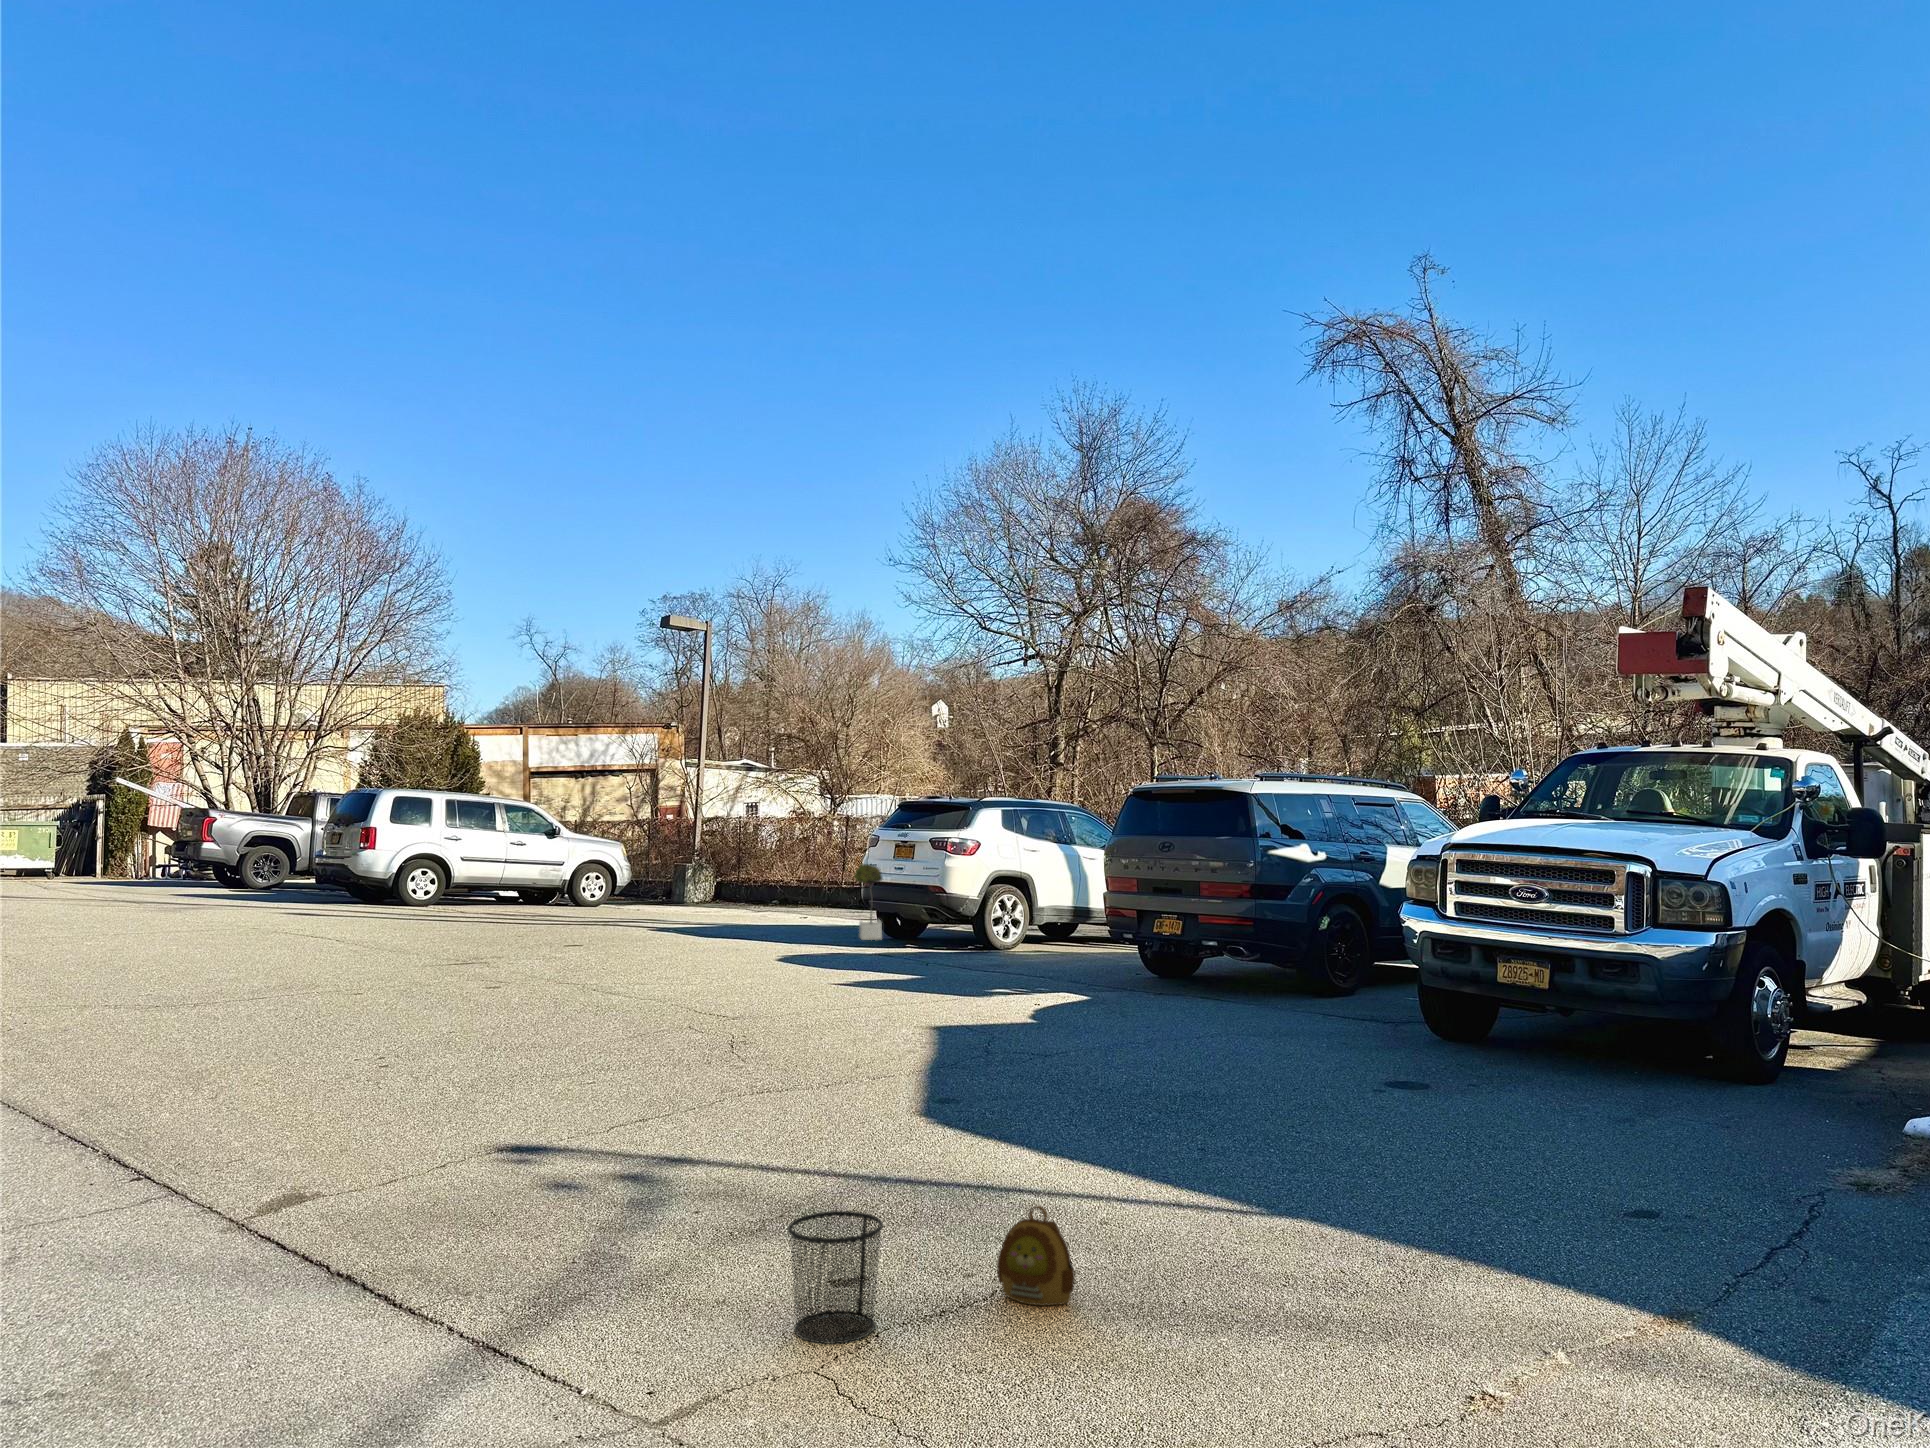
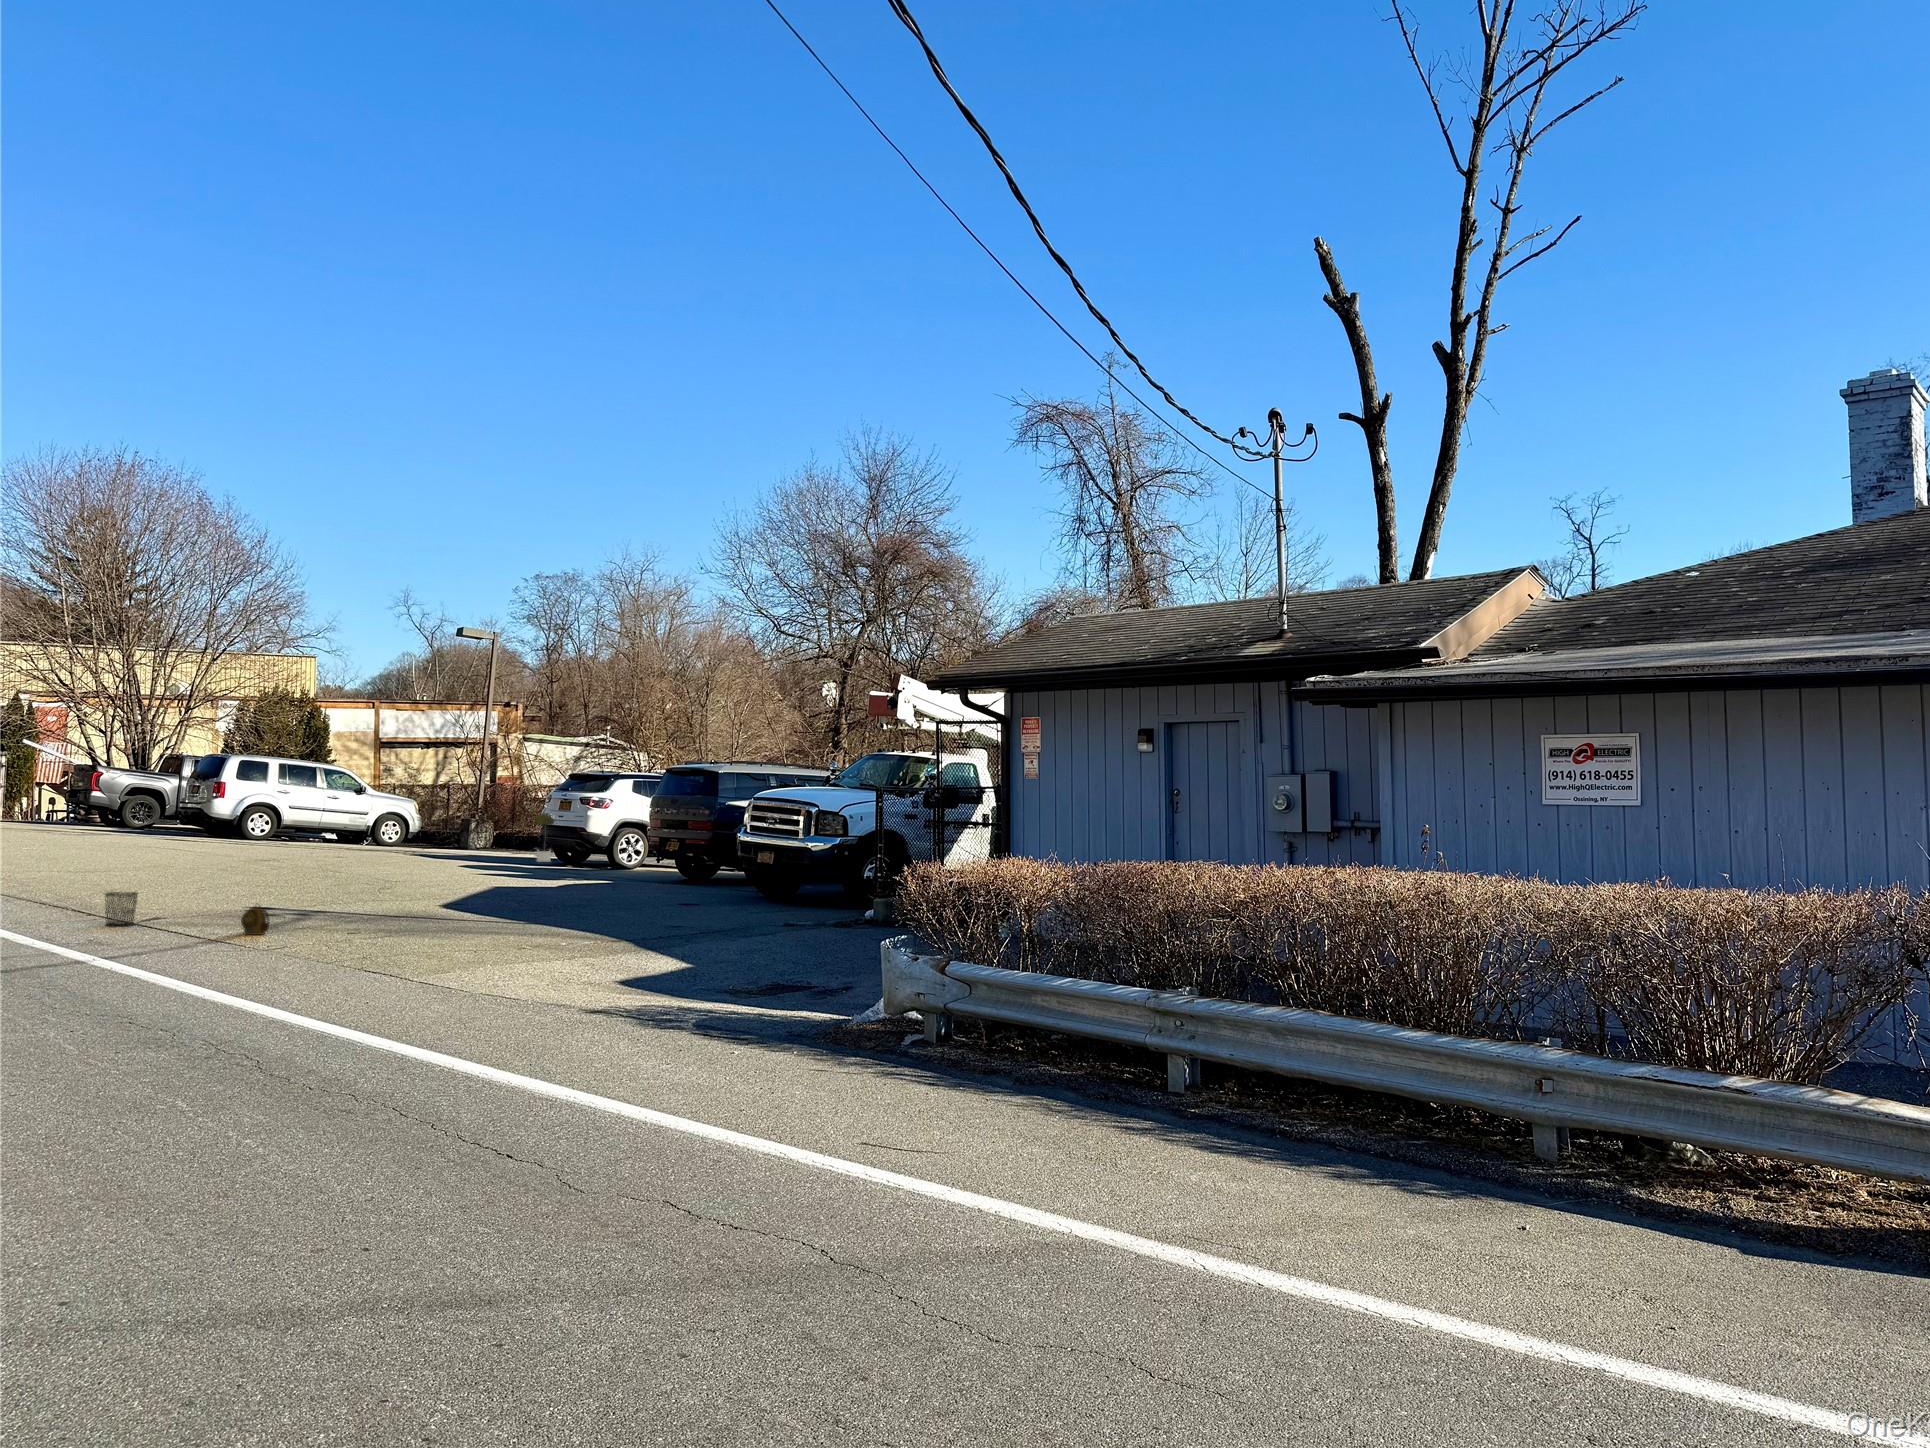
backpack: present [997,1206,1075,1306] -> present [241,903,270,935]
waste bin: present [788,1211,883,1343] -> present [105,892,138,927]

